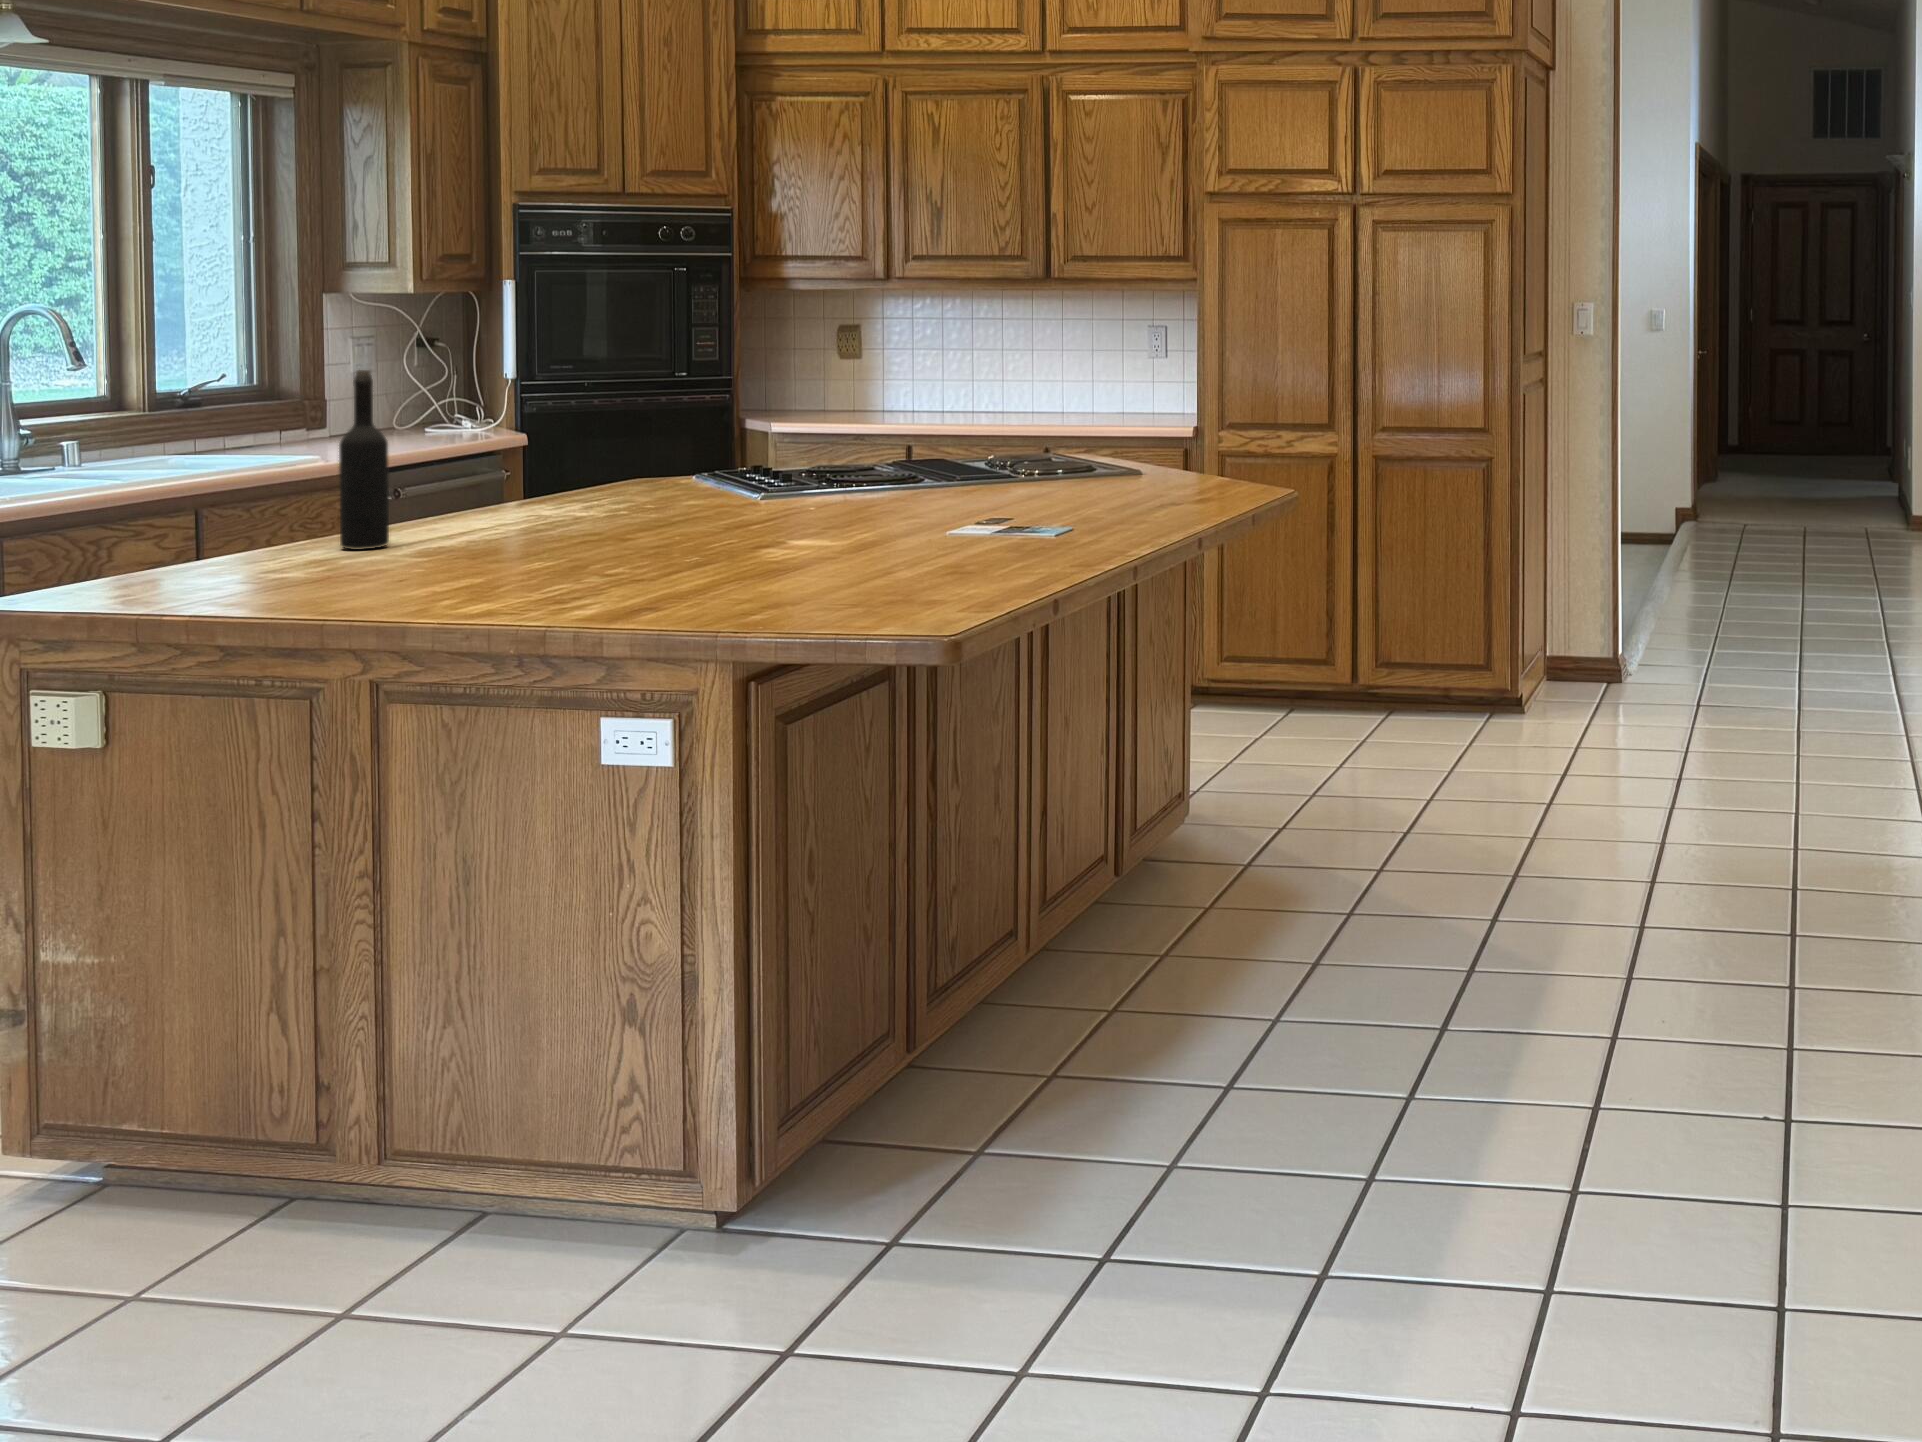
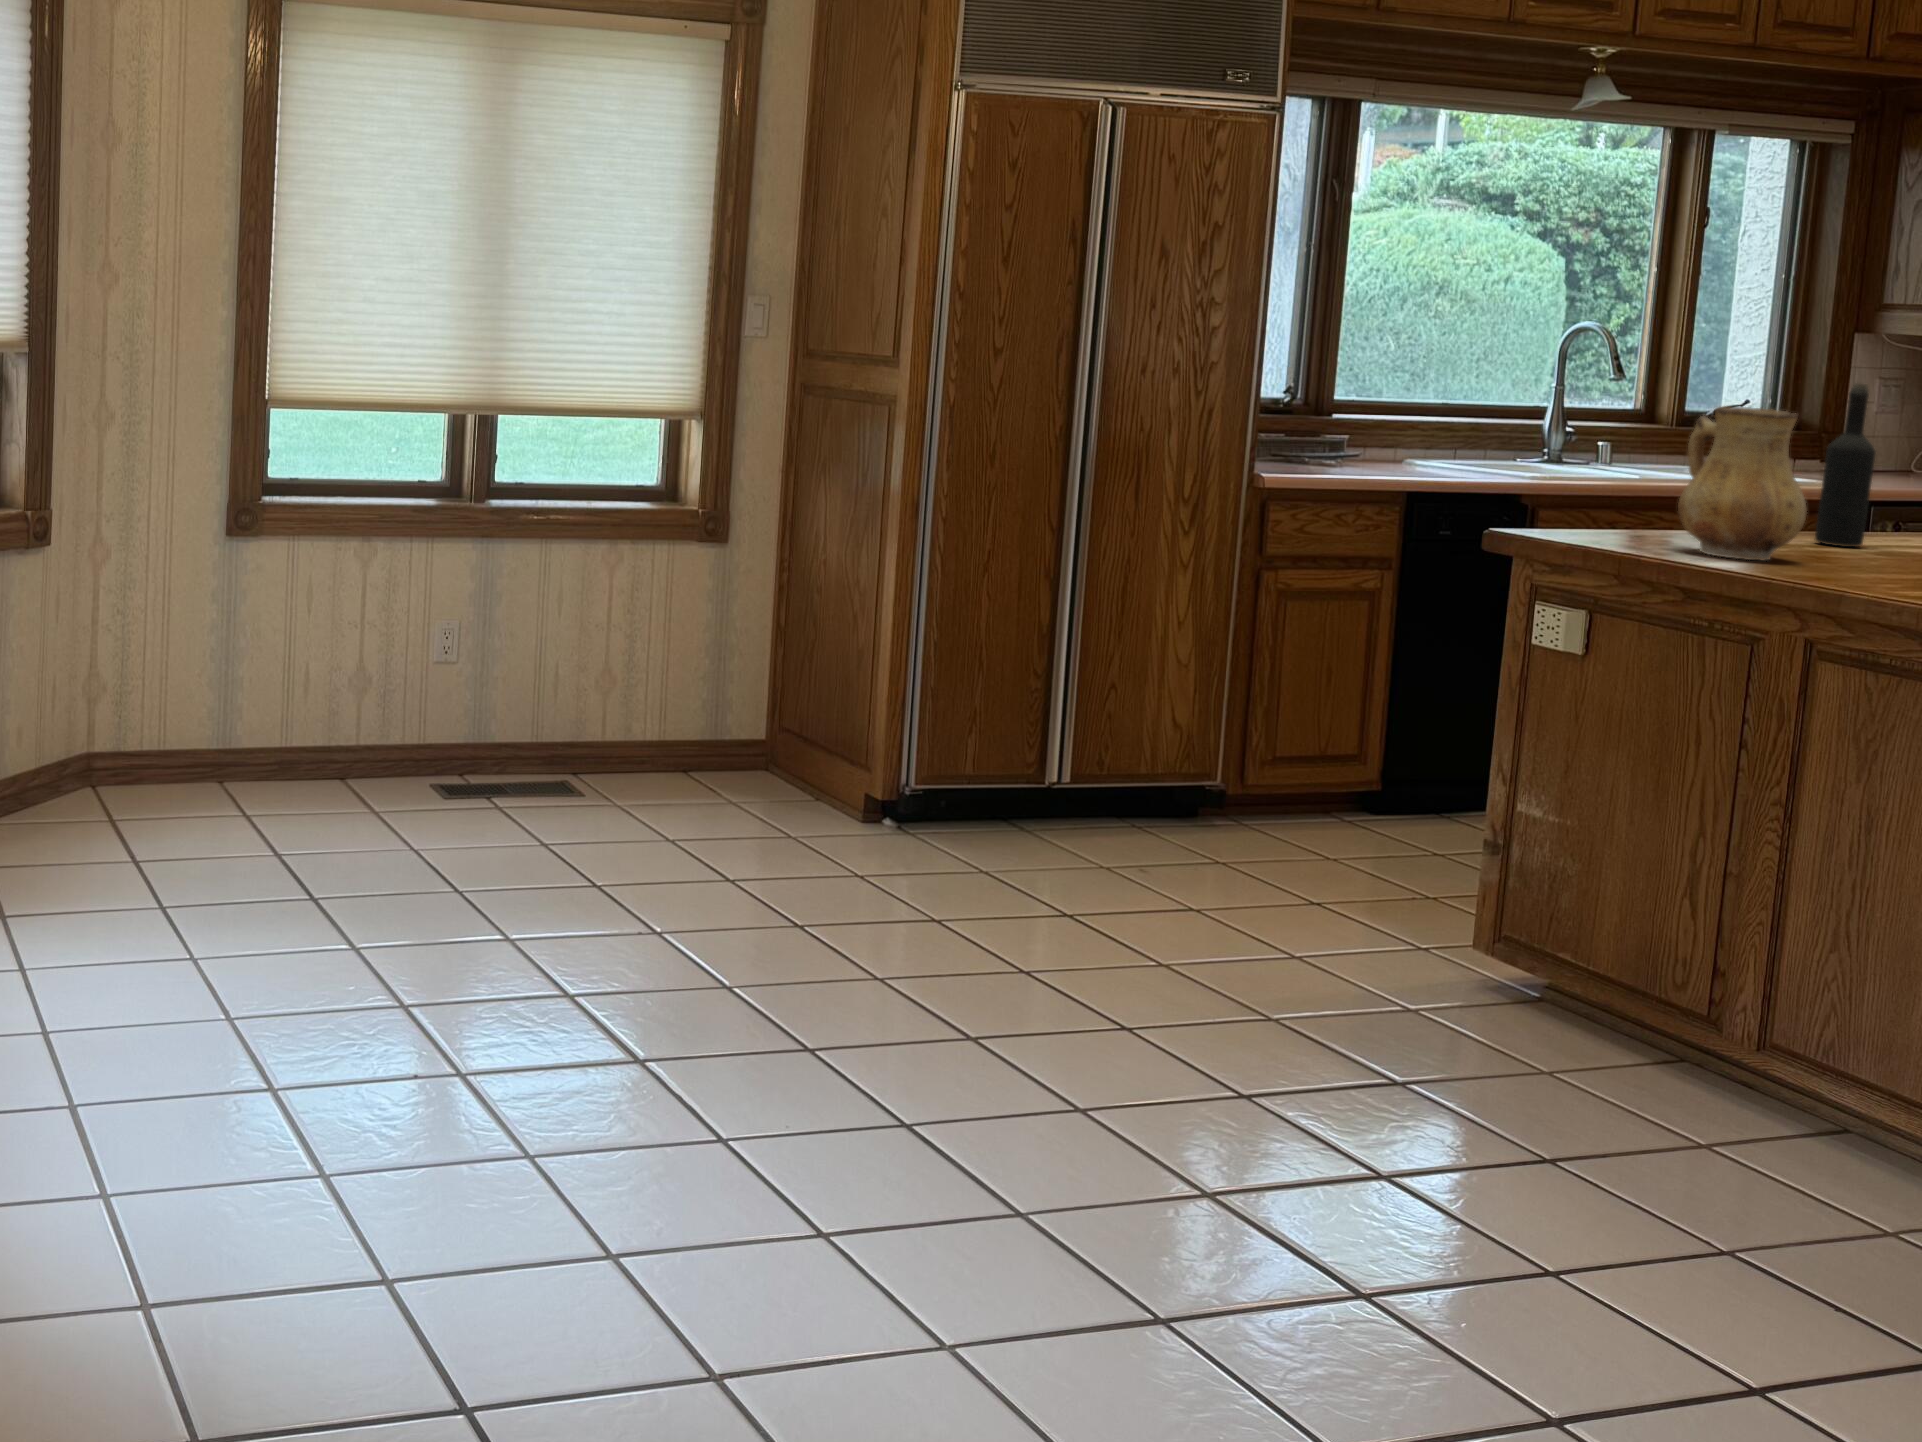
ceramic pitcher: none [195,416,338,595] -> present [1678,407,1807,560]

